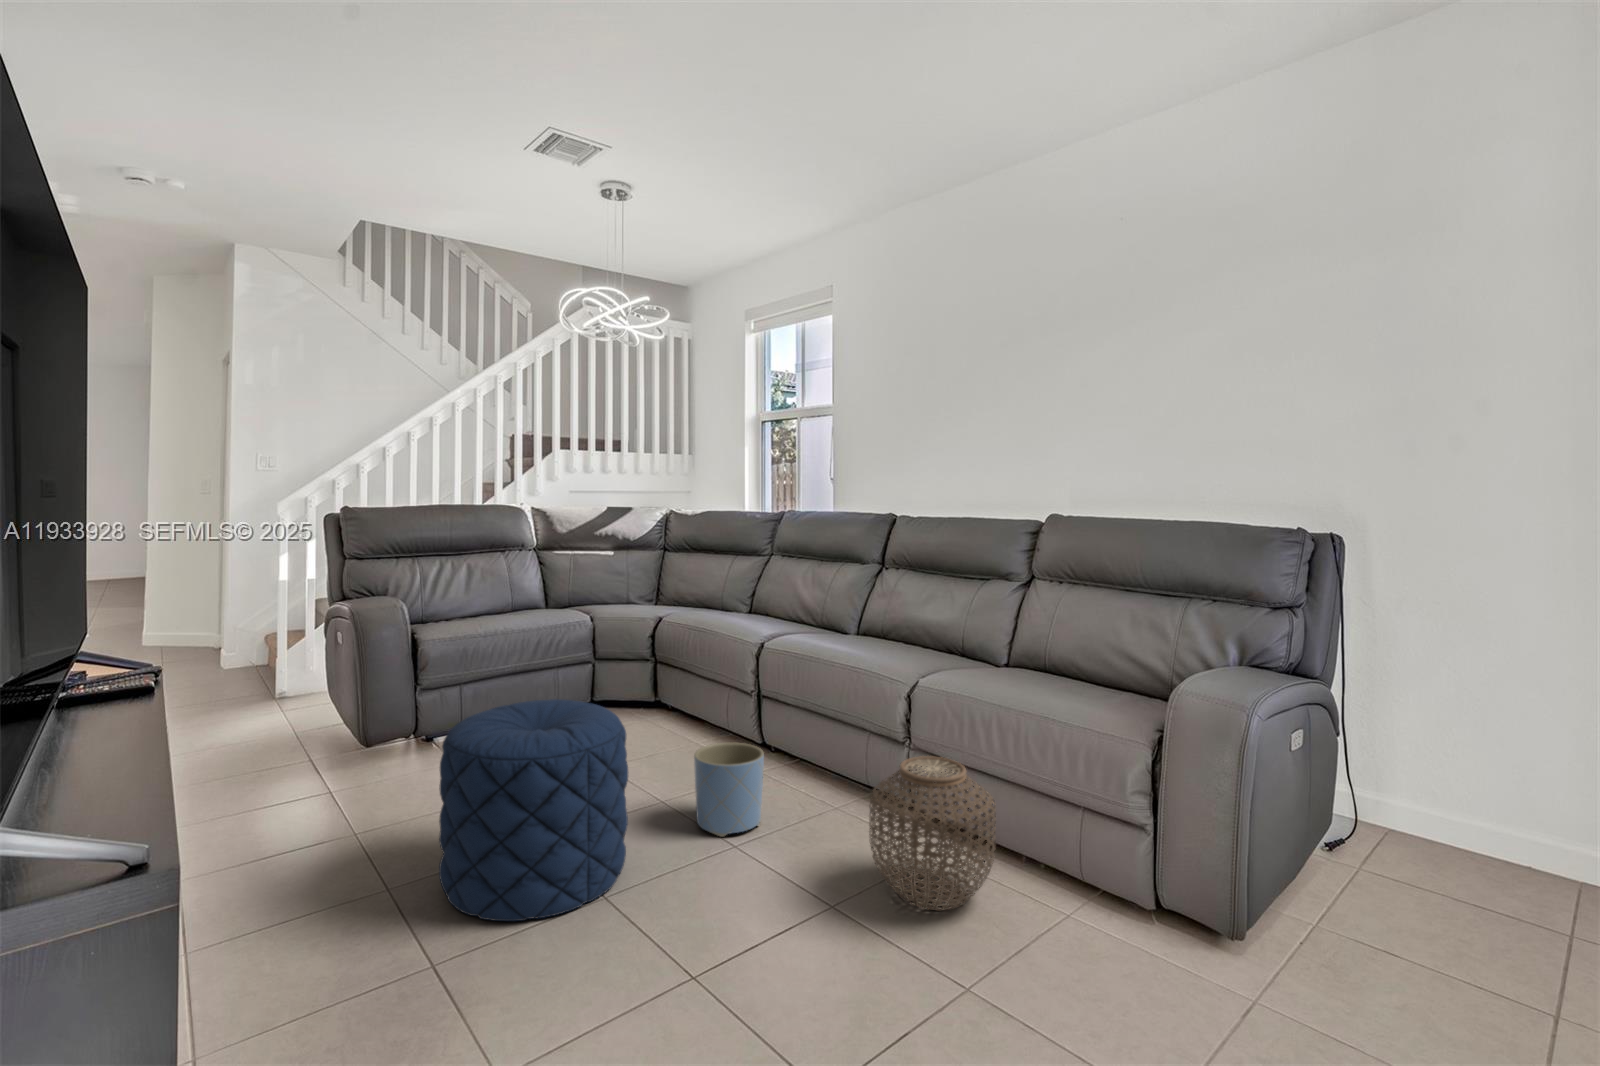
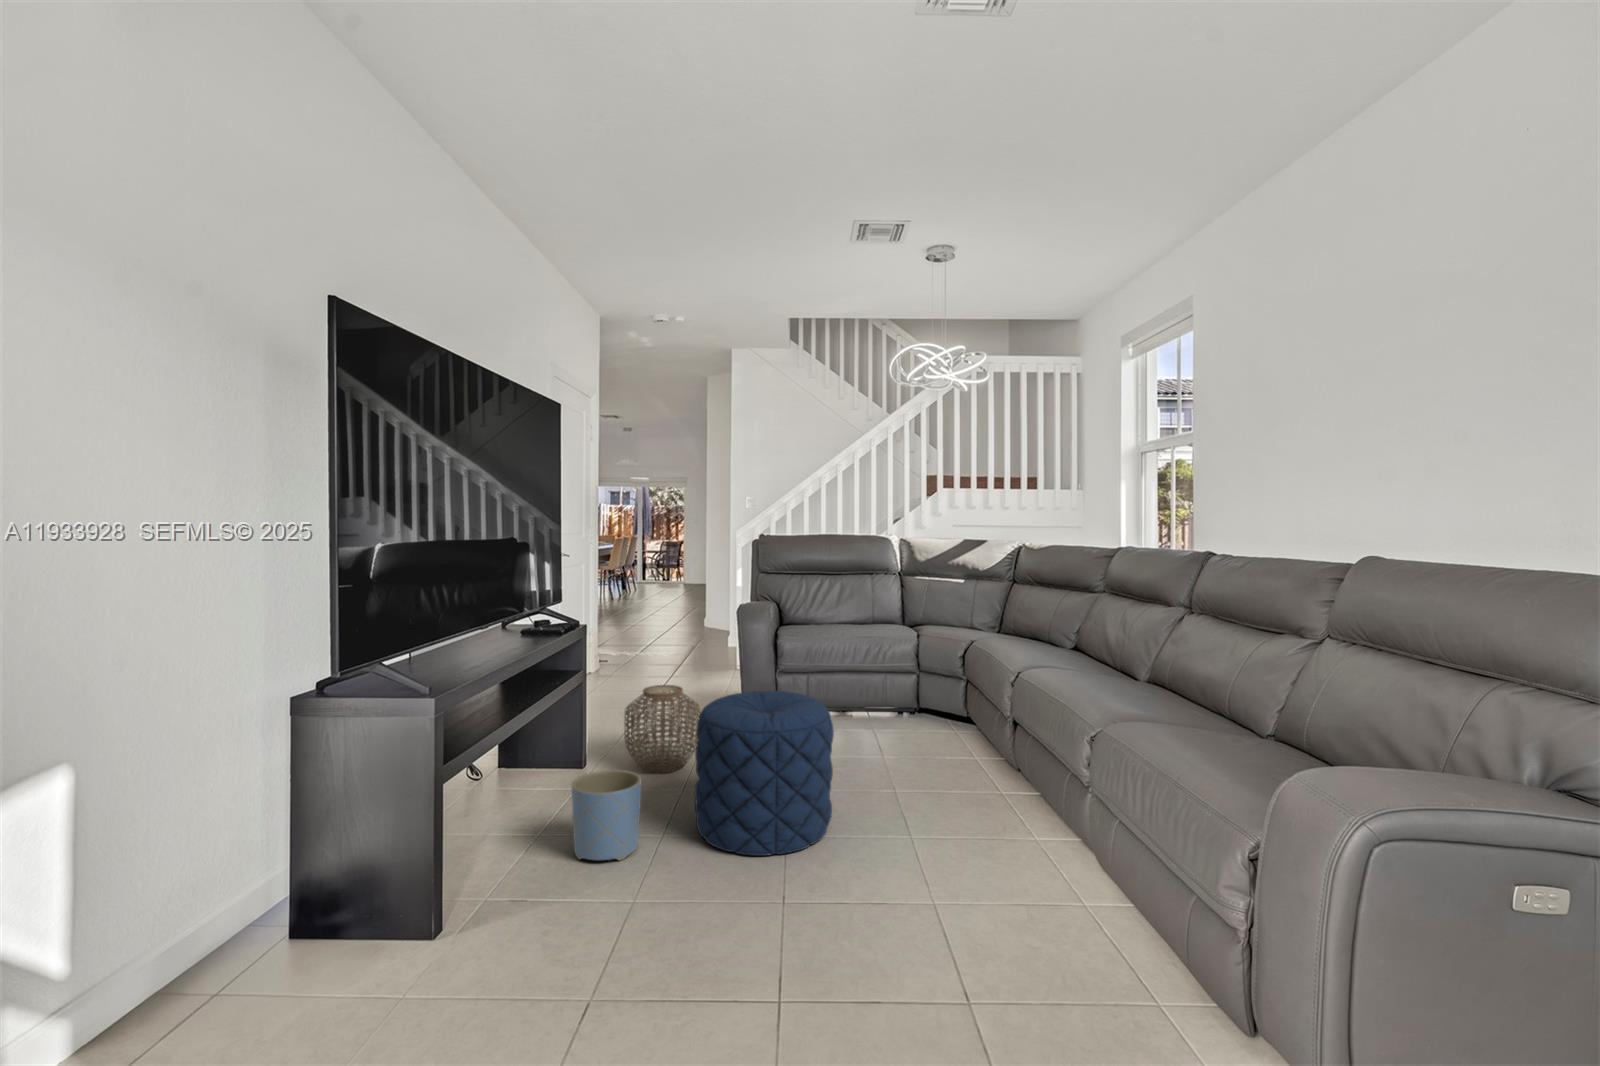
planter: present [694,743,764,837] -> present [572,770,641,860]
woven basket: present [869,756,996,910] -> present [624,685,700,773]

